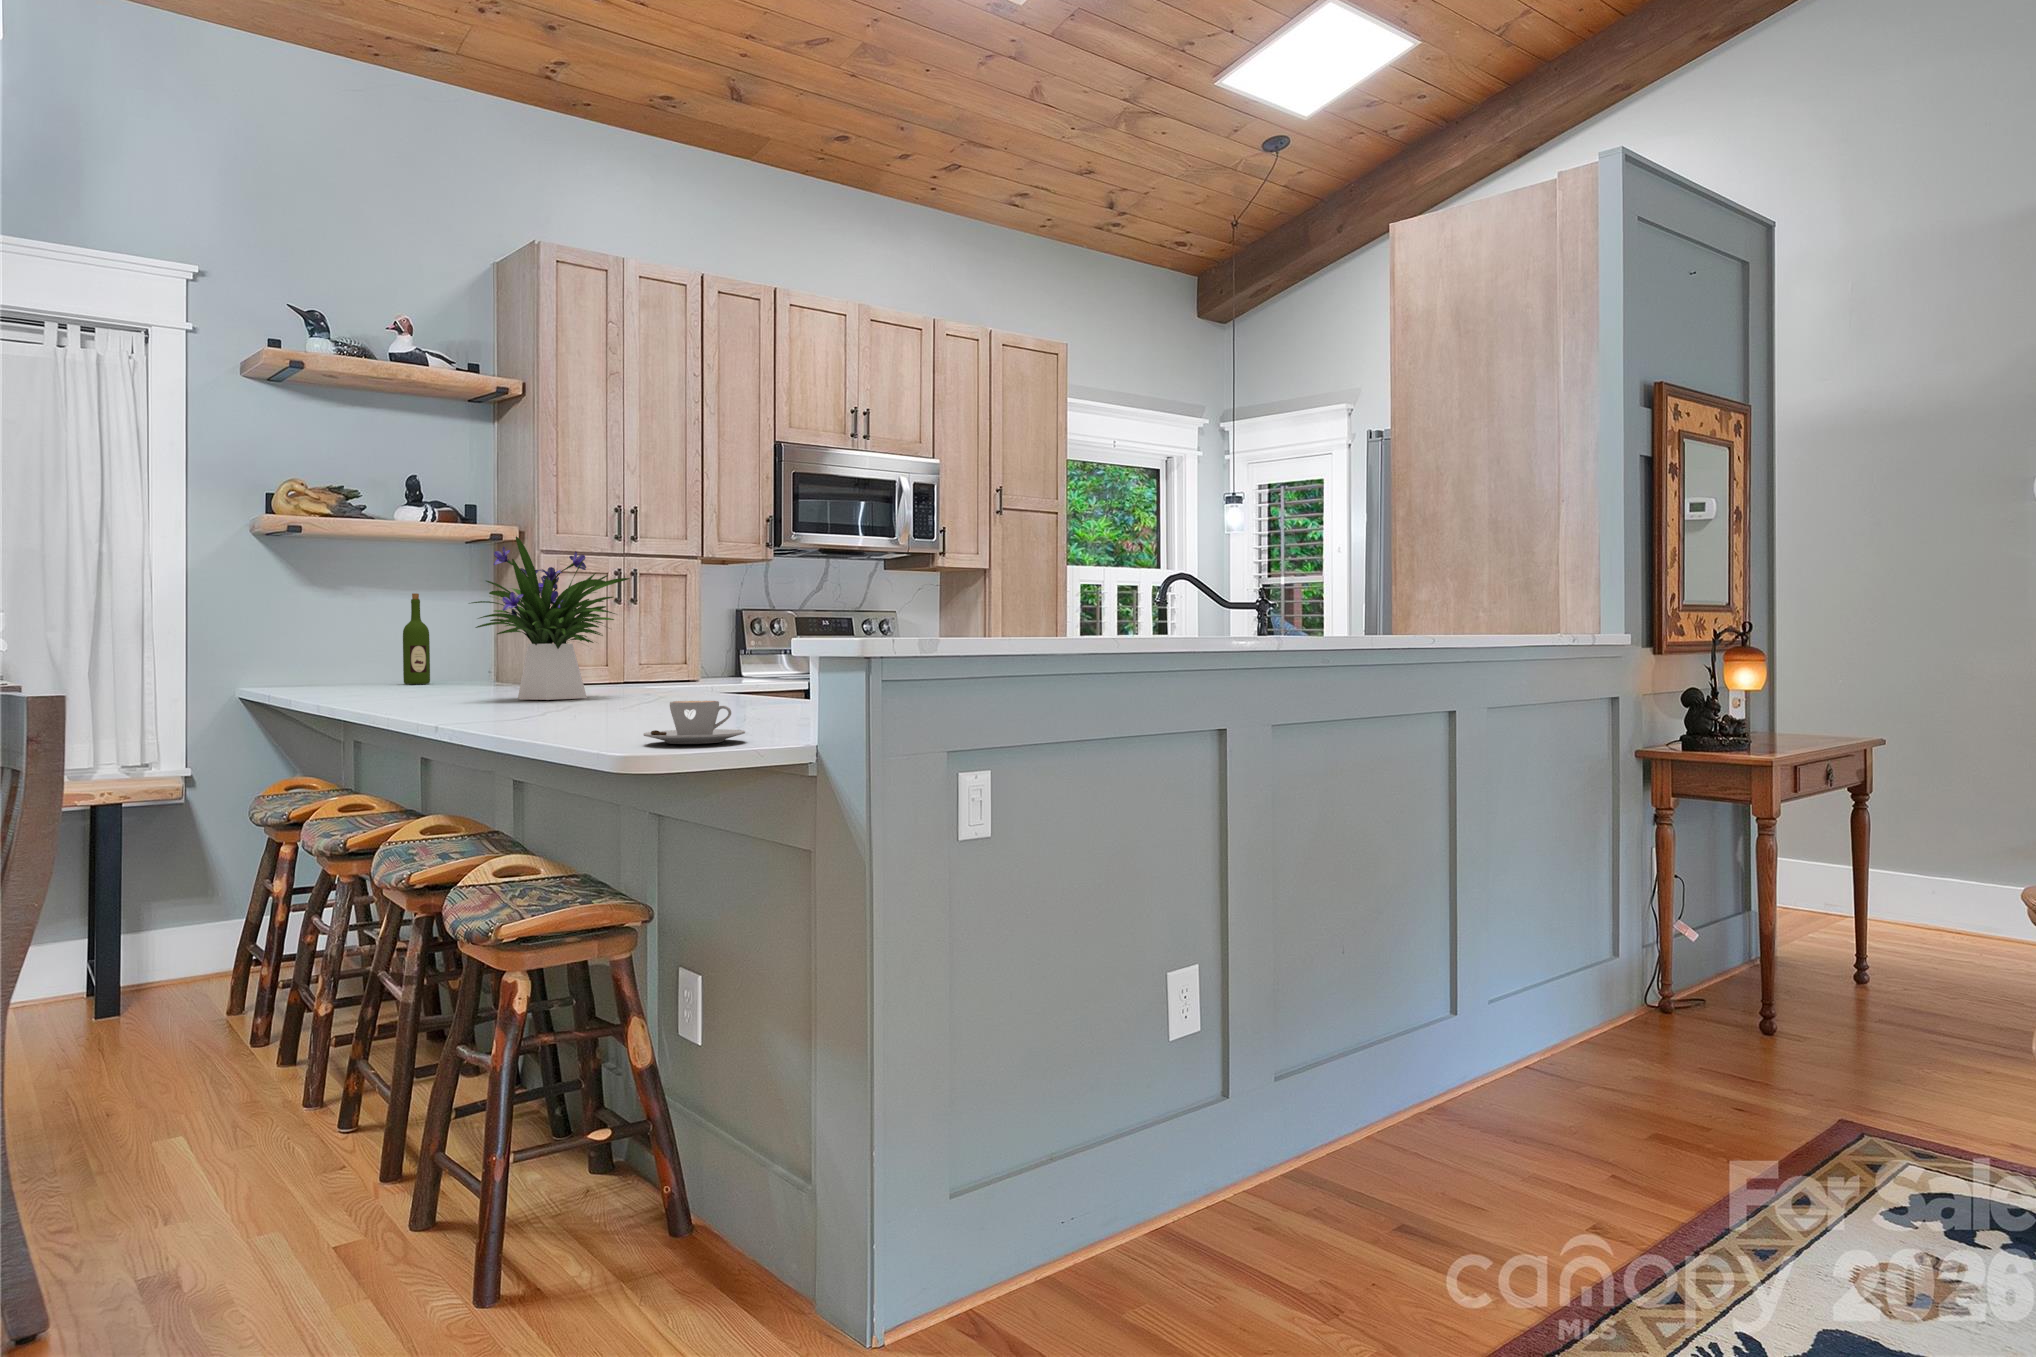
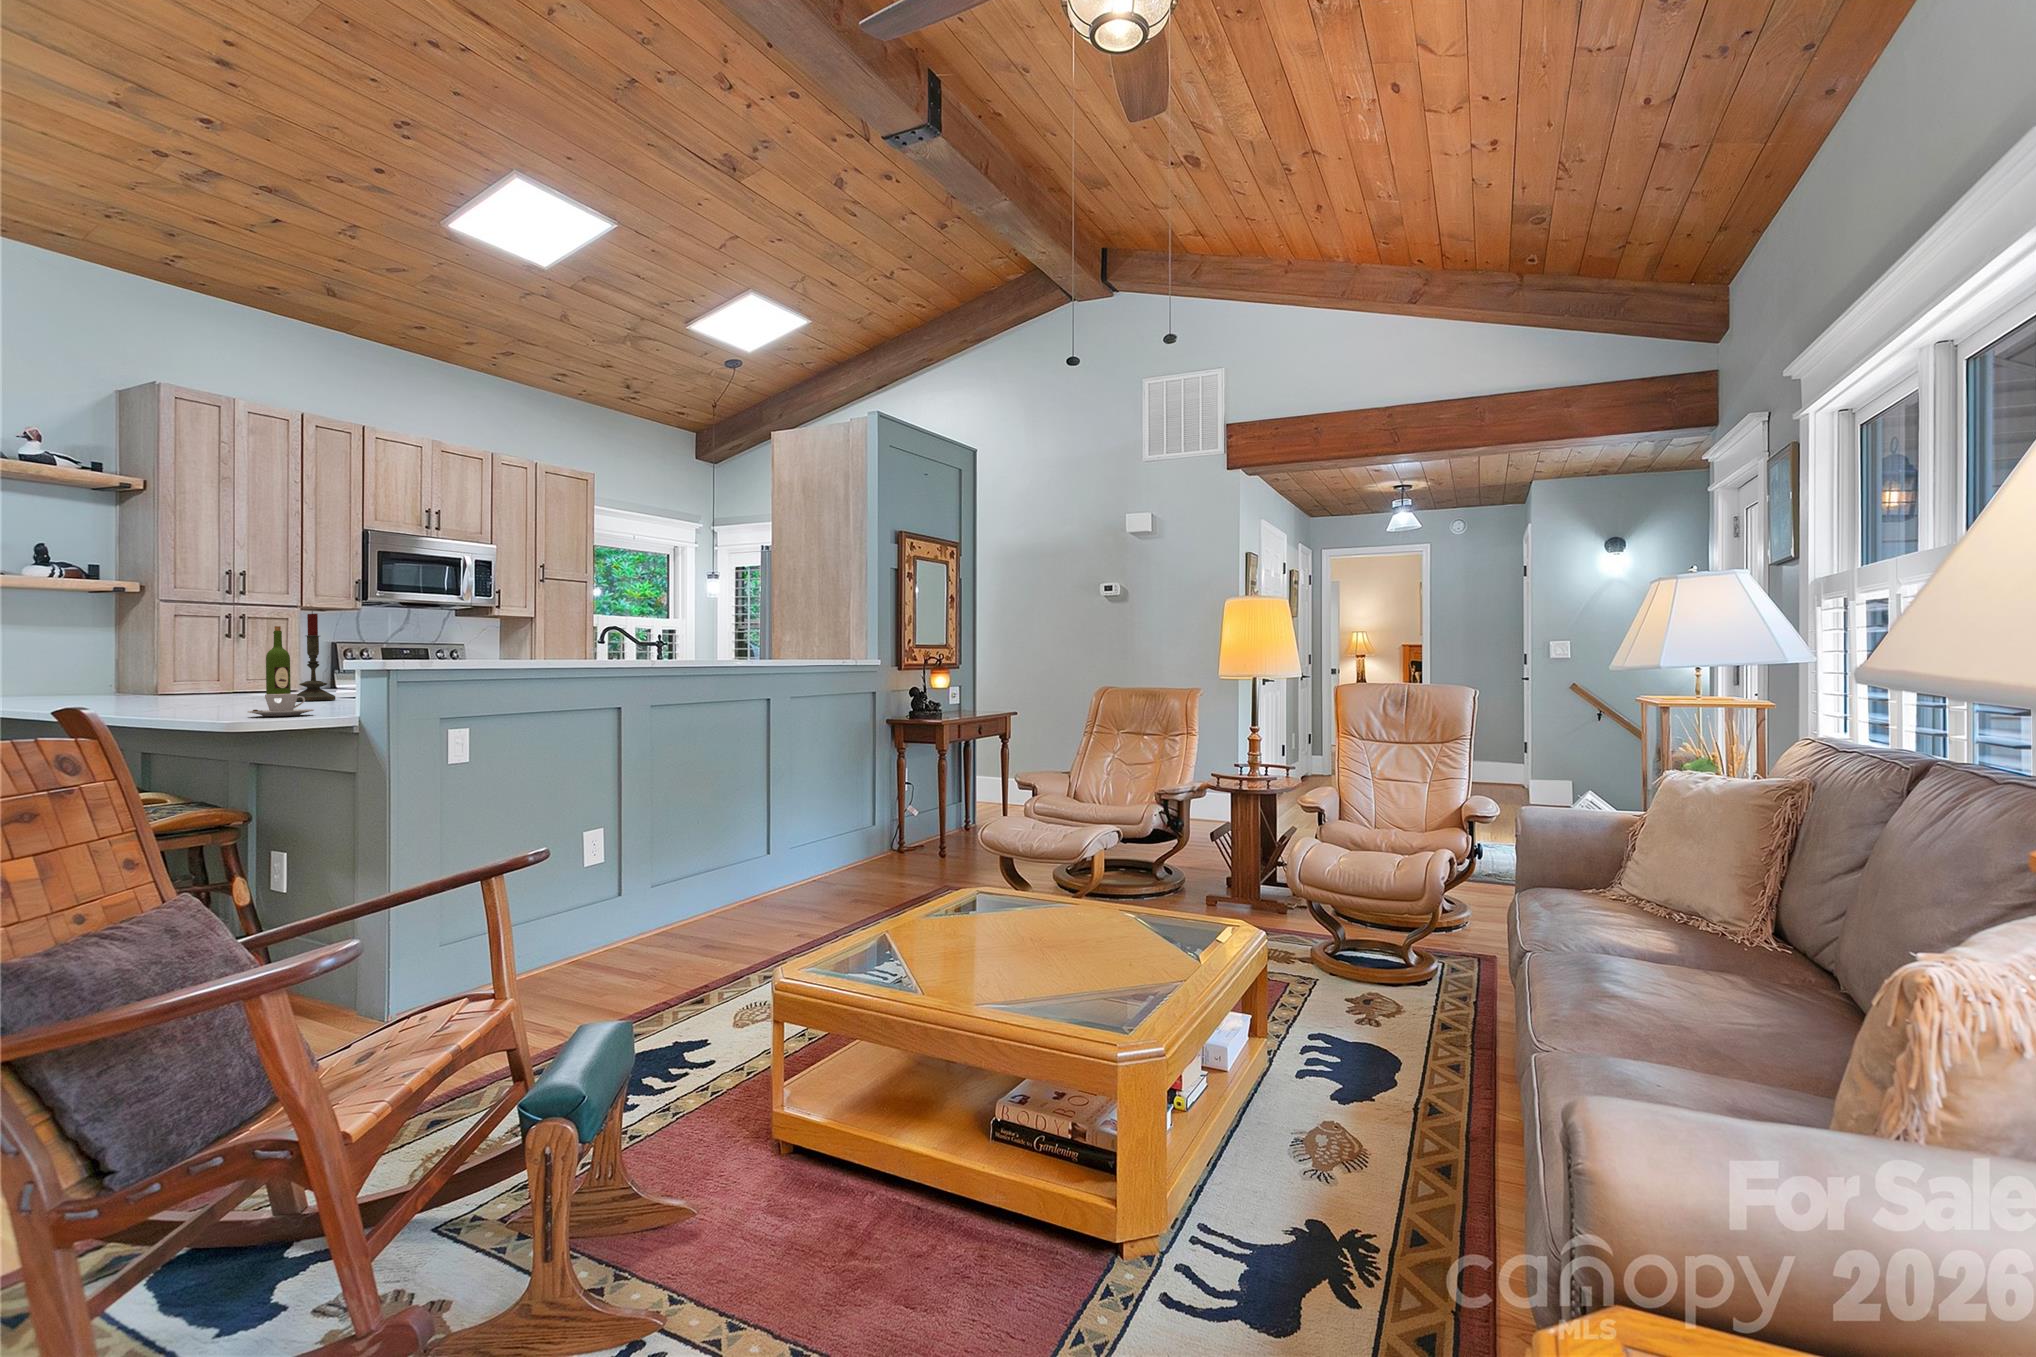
flower arrangement: present [469,536,629,700] -> none [105,595,239,702]
candle: none [698,555,756,701] -> present [296,612,335,701]
wine bottle: present [403,593,430,684] -> present [266,626,291,694]

